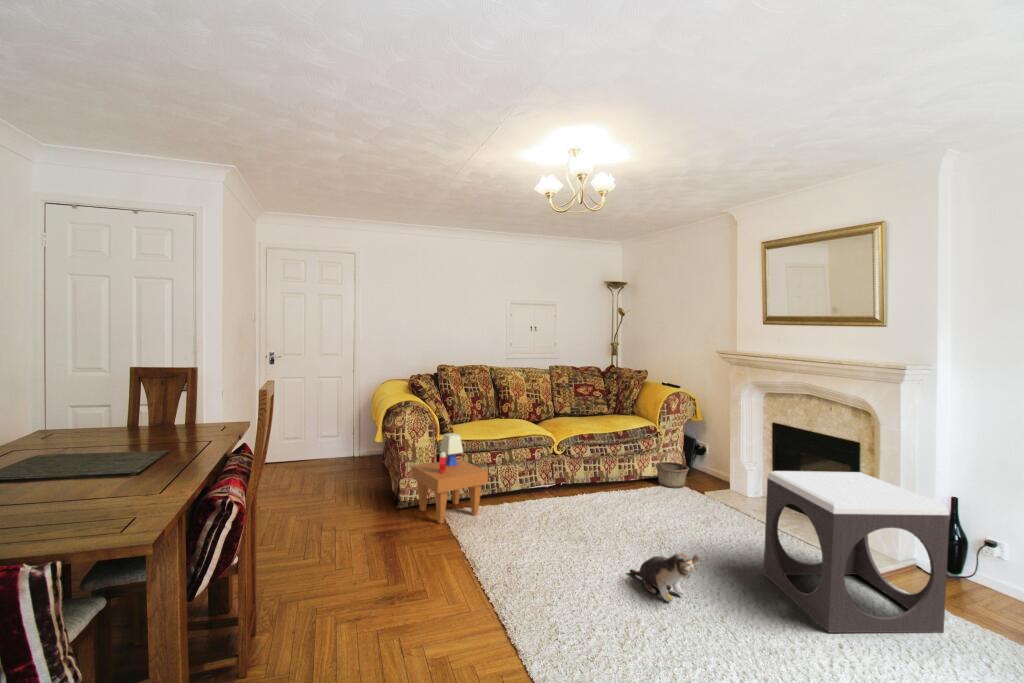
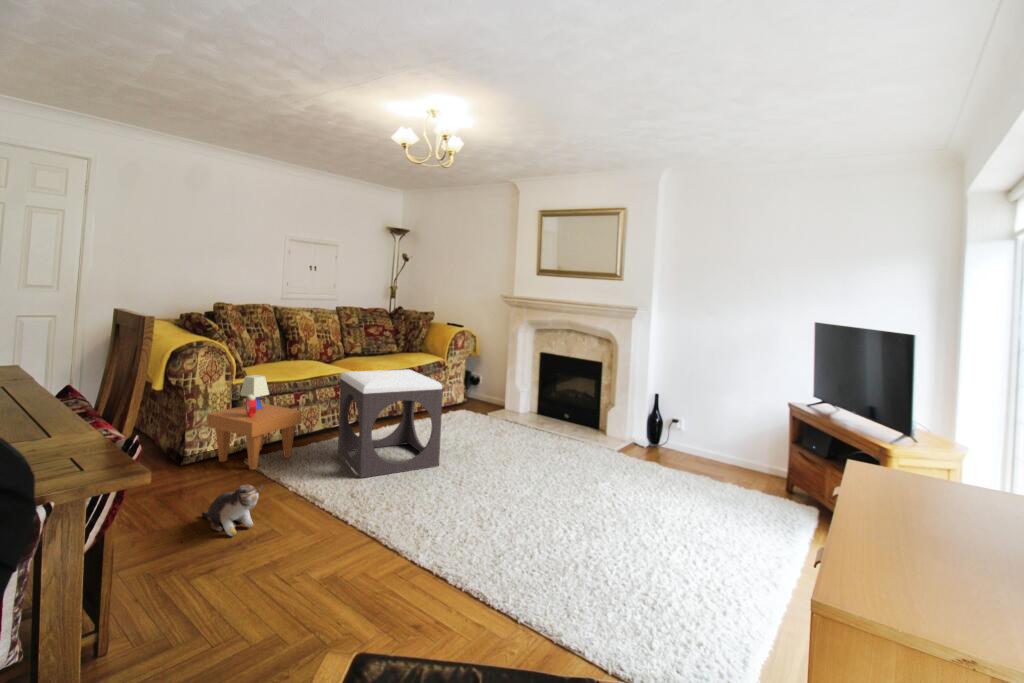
basket: present [655,450,689,488] -> none [446,381,474,414]
footstool: present [764,471,950,633] -> present [338,370,443,478]
plush toy: present [630,553,699,602] -> present [202,484,263,536]

